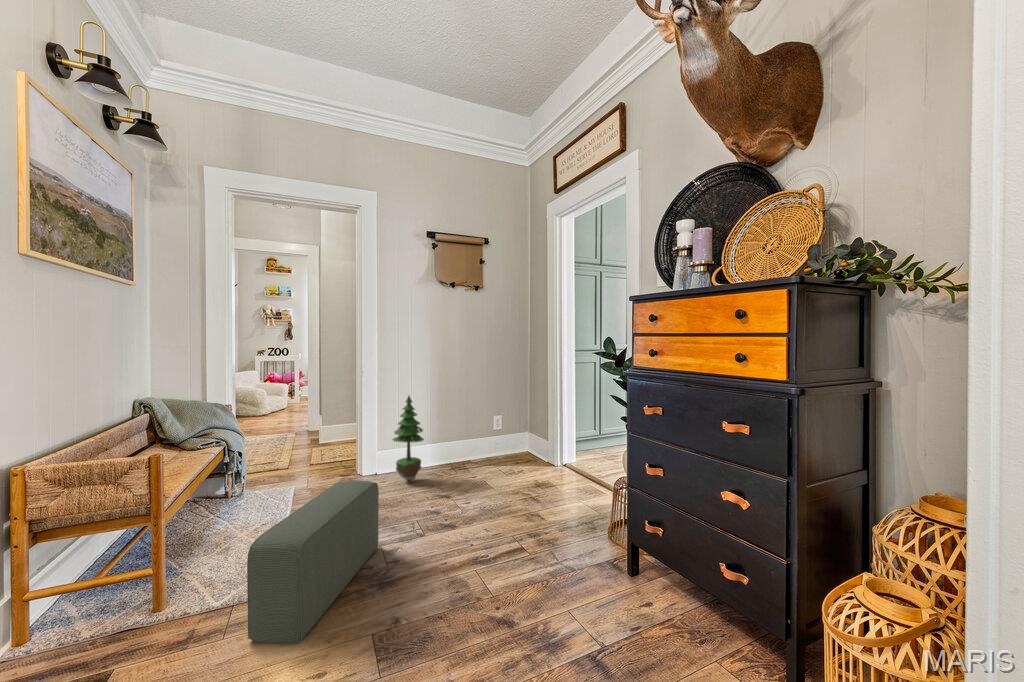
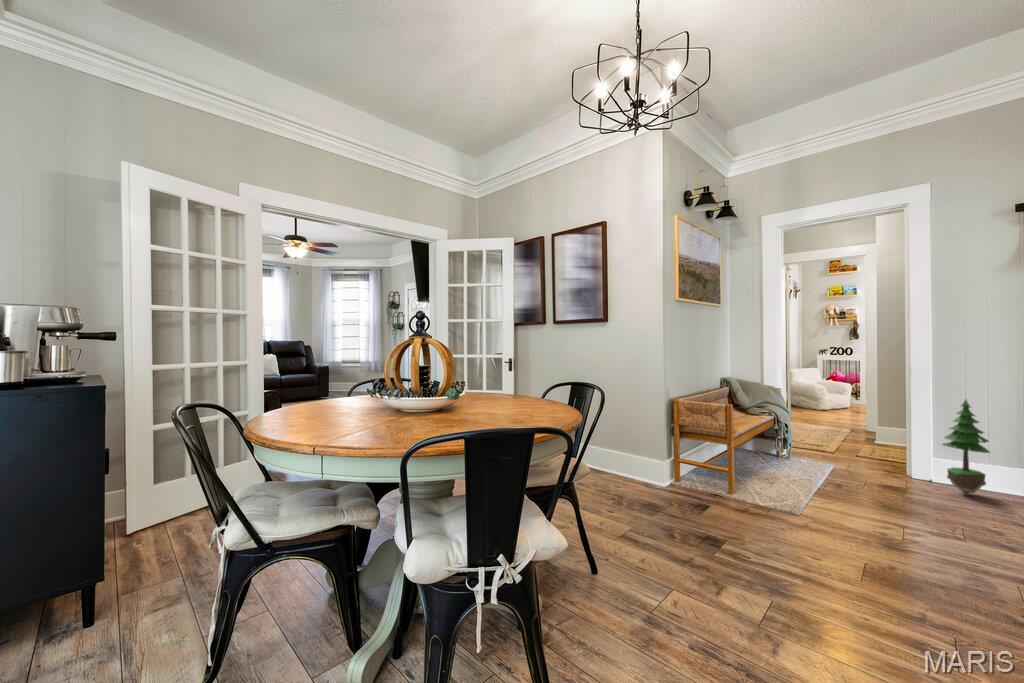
pouf: present [247,480,379,644] -> none [775,455,895,536]

